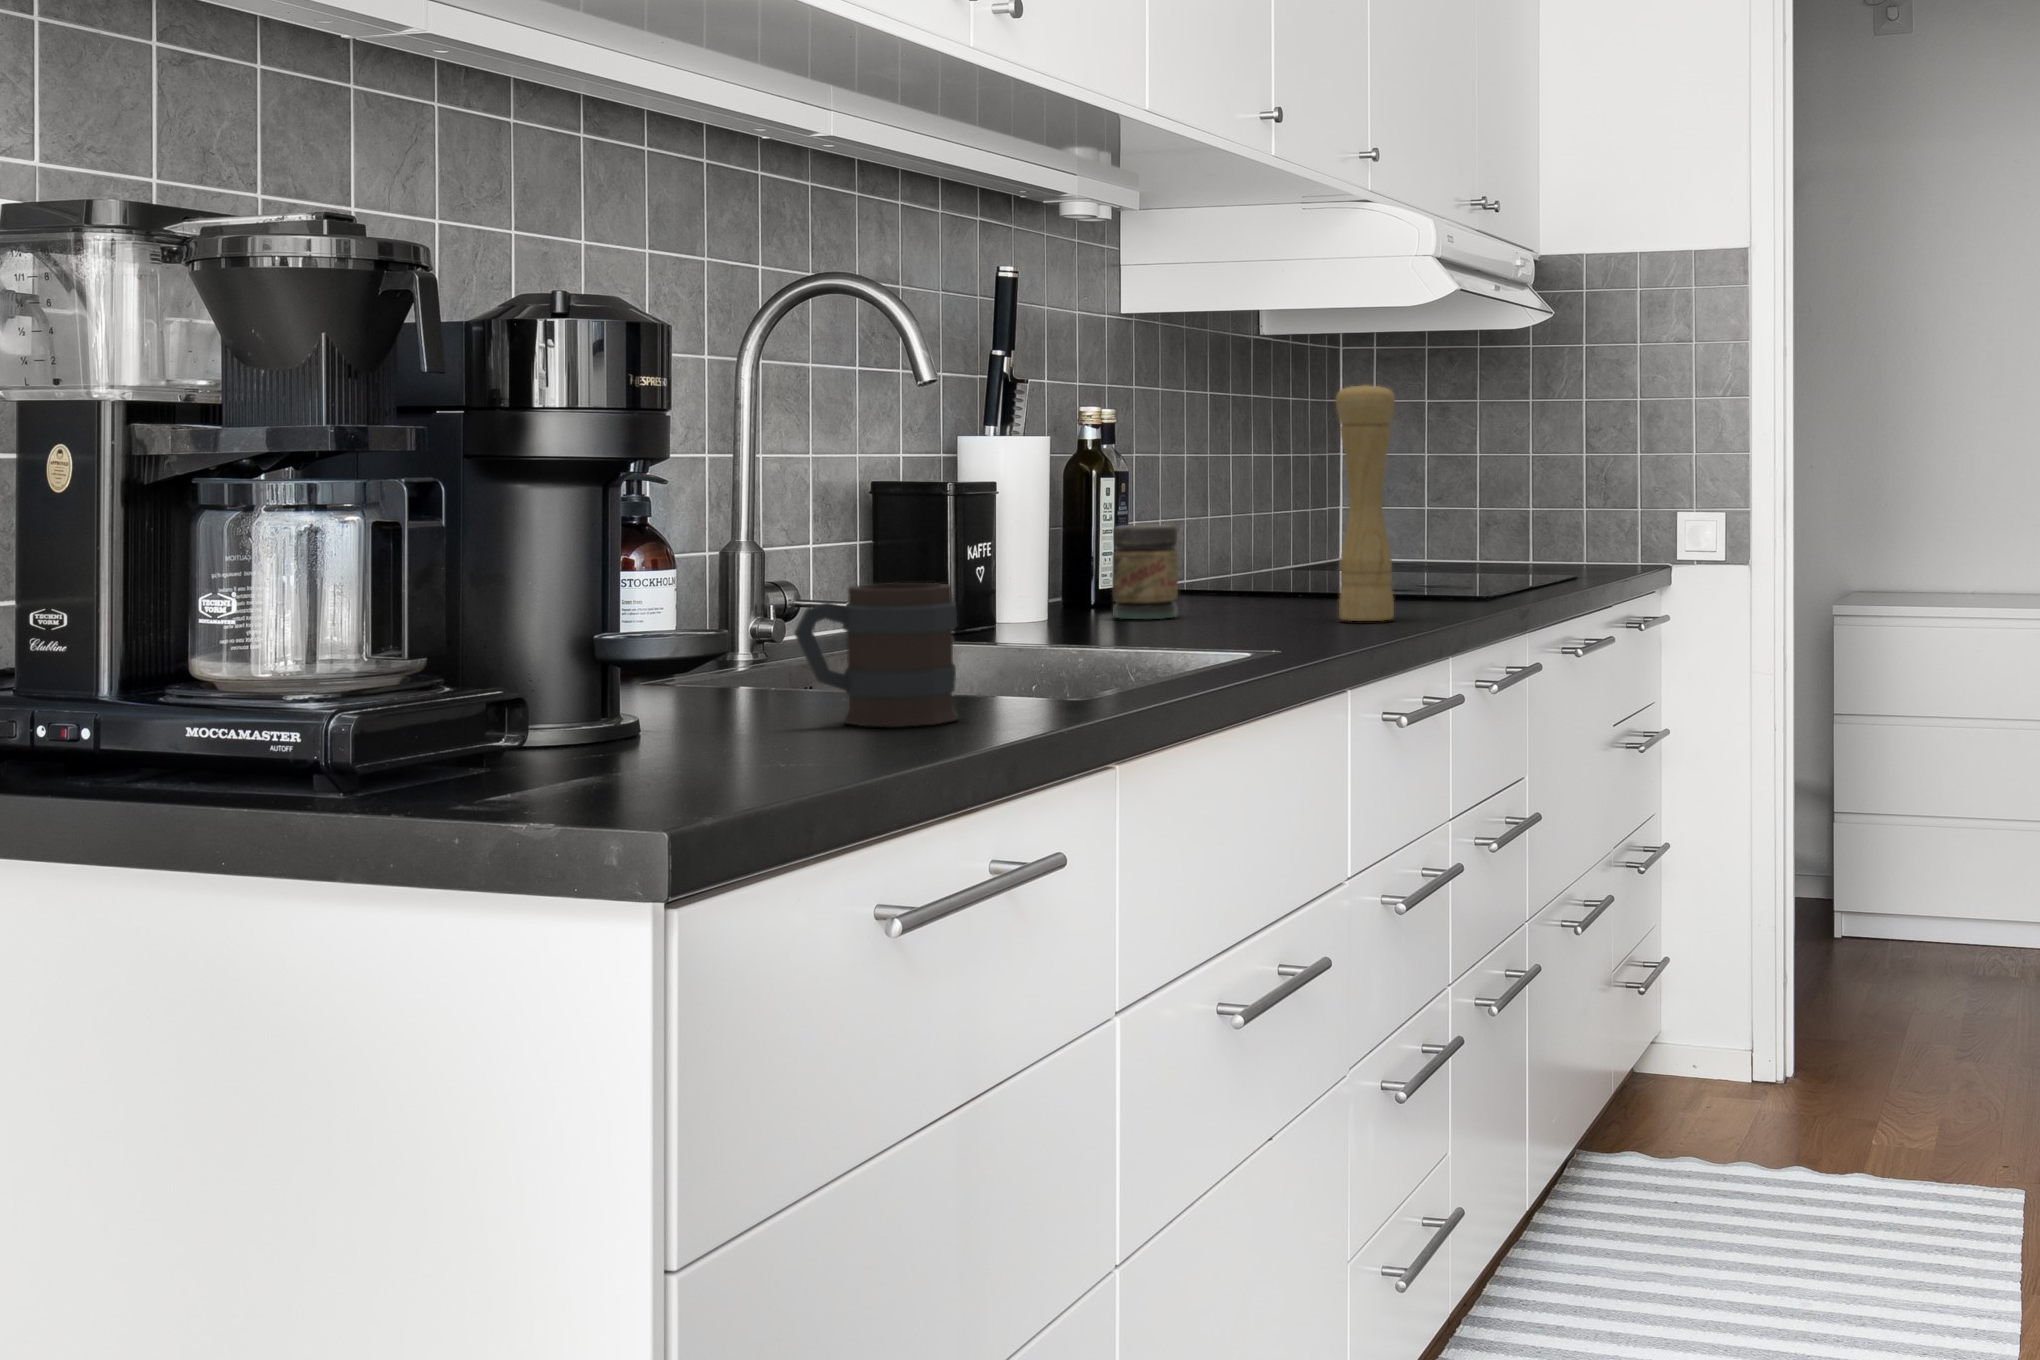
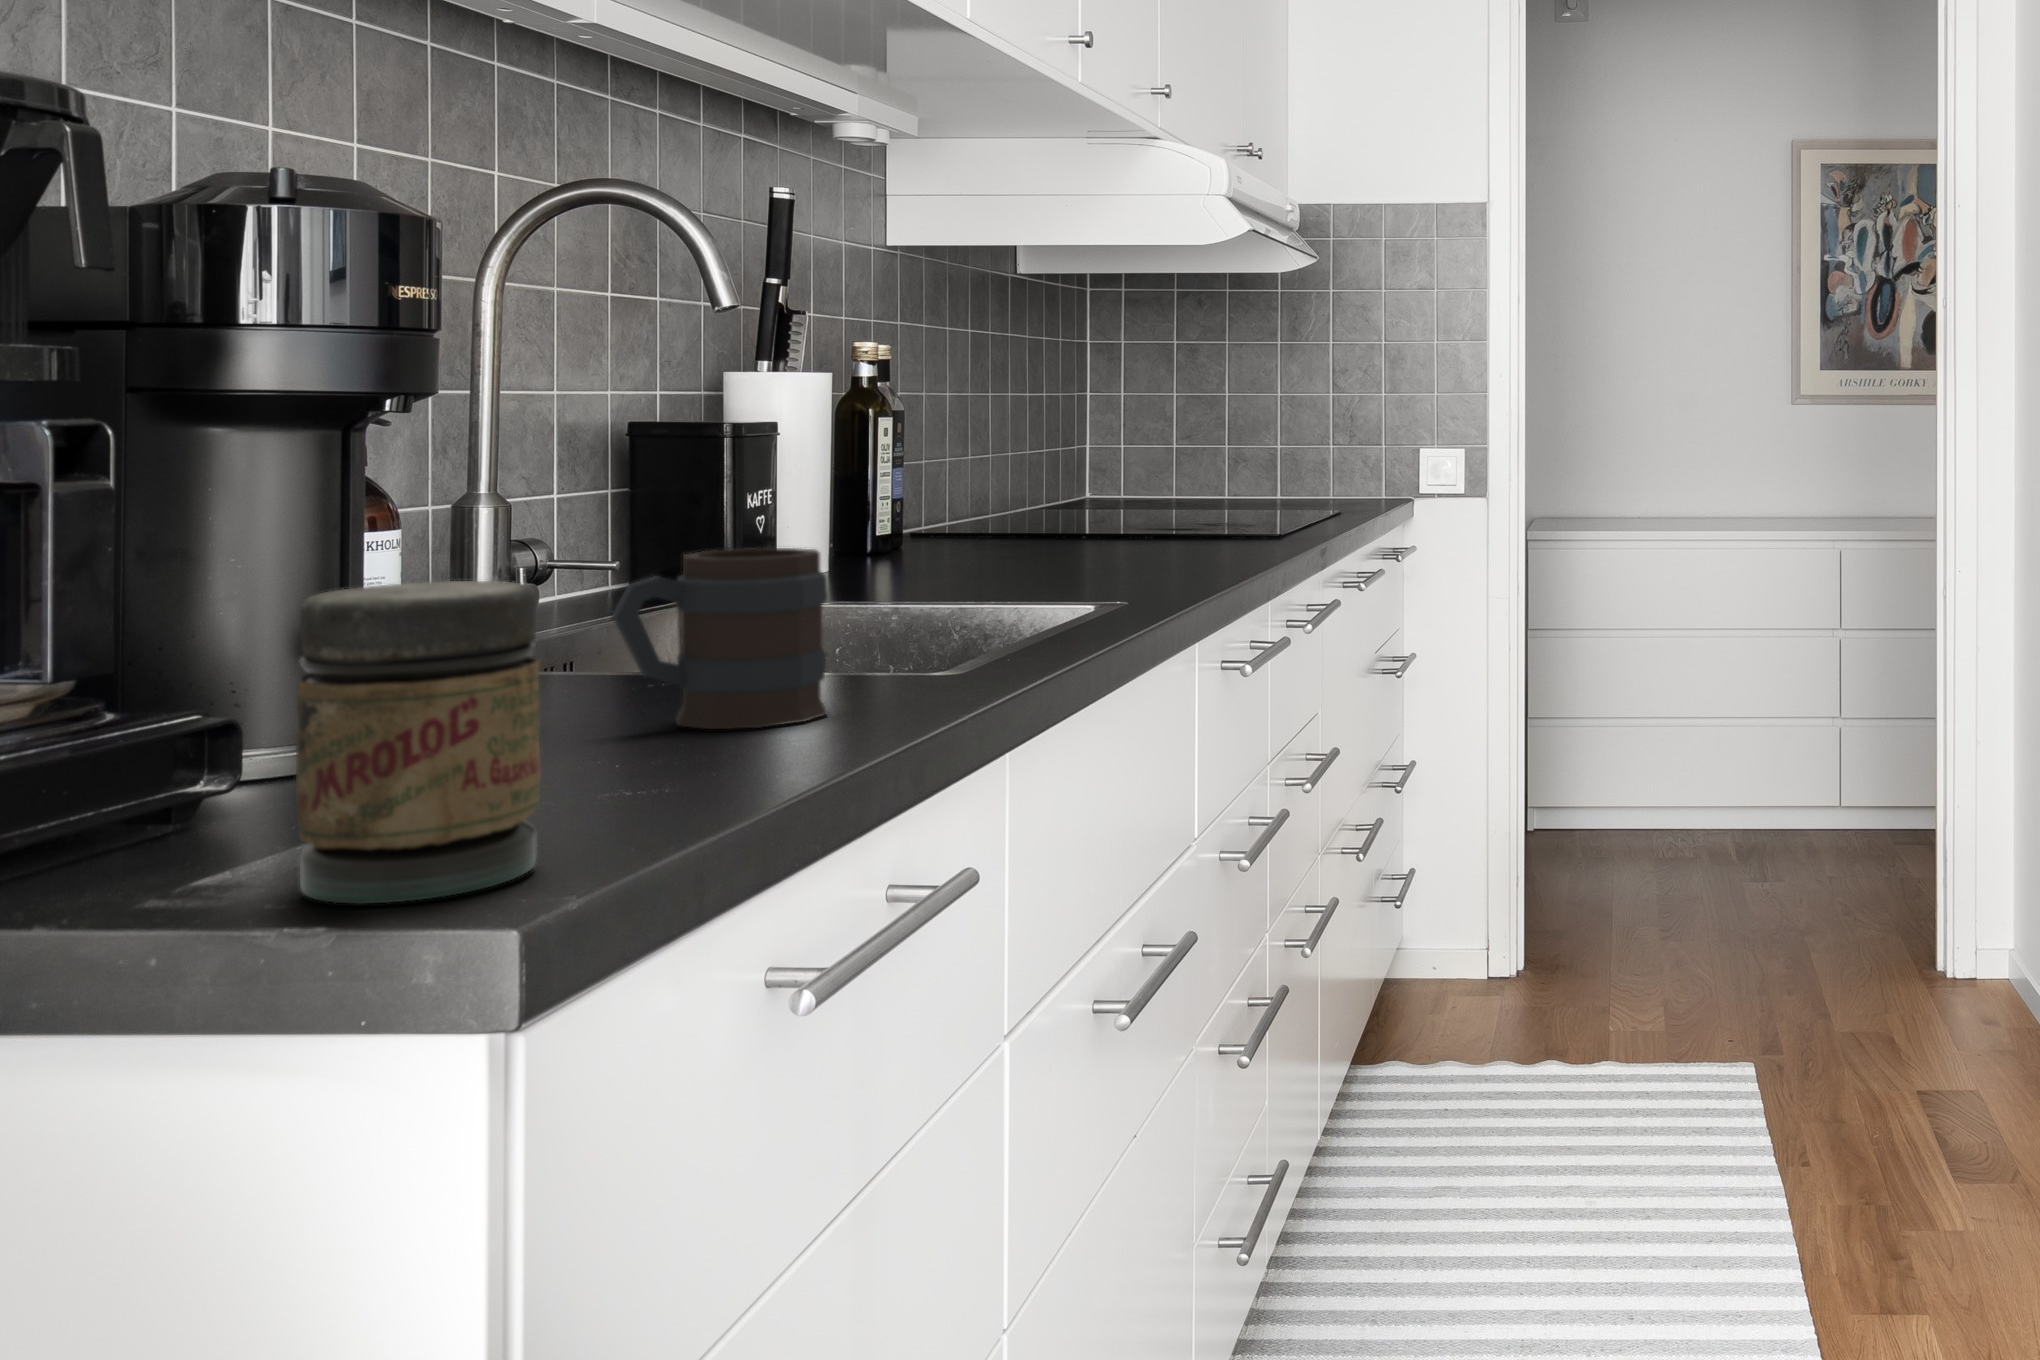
pepper mill: present [1336,382,1395,621] -> none [1154,318,1216,565]
jar: present [1112,525,1178,619] -> present [296,581,541,904]

